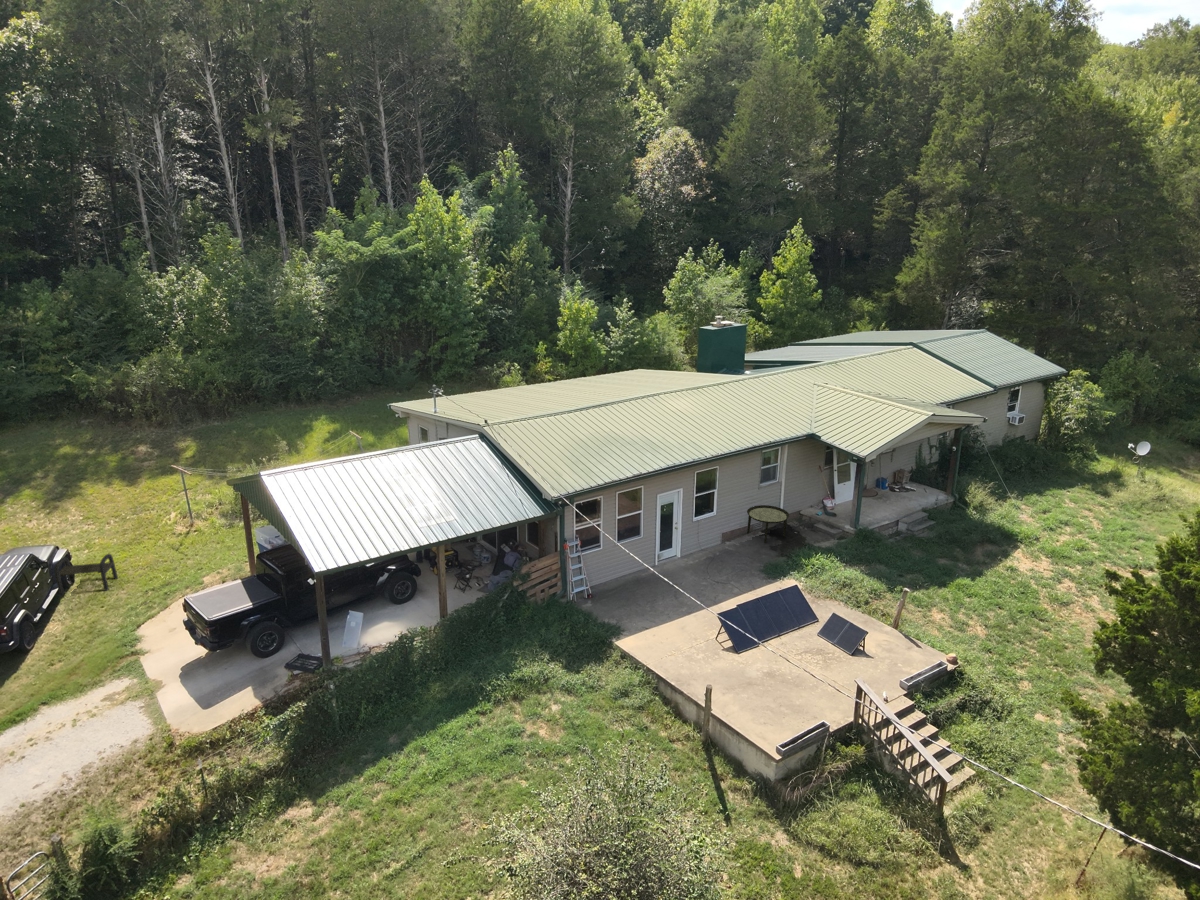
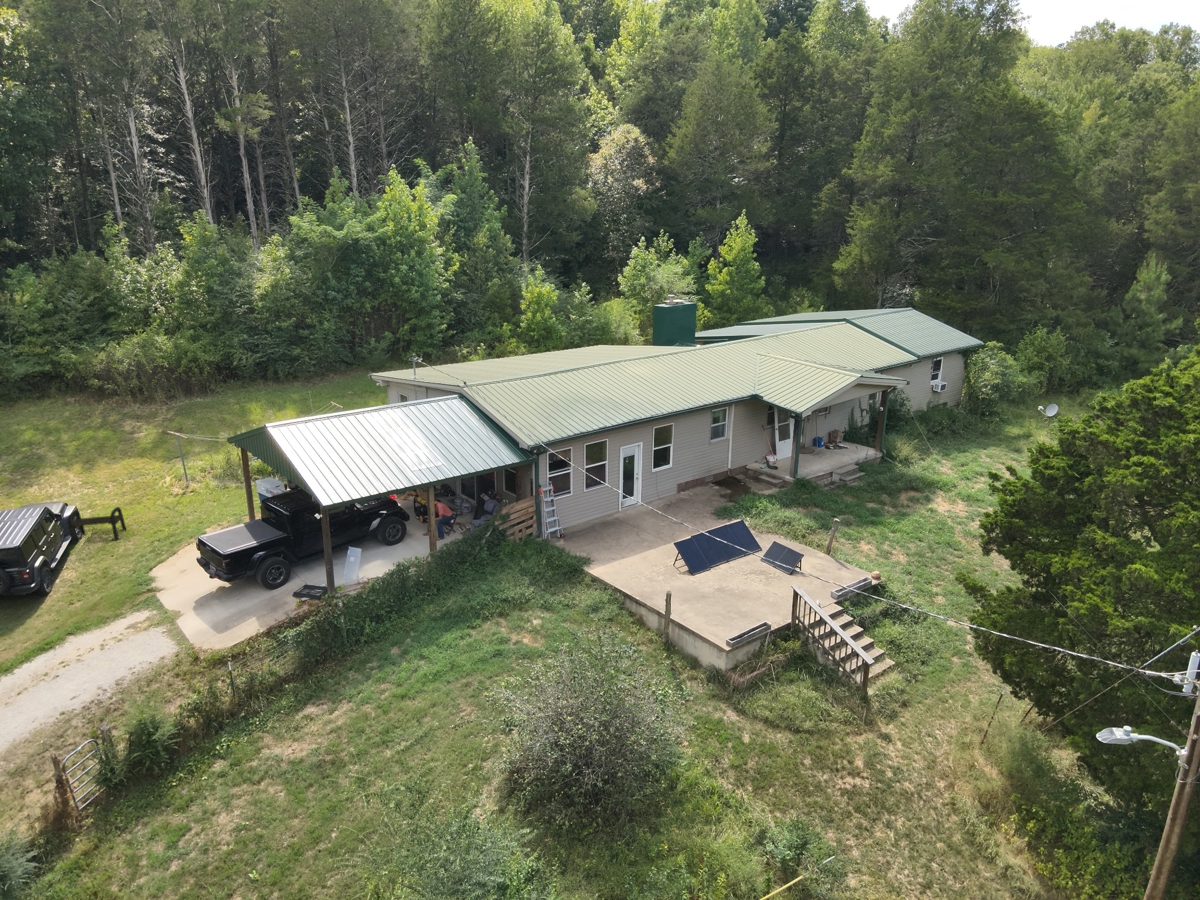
round table: present [747,505,789,543] -> none [700,458,737,490]

